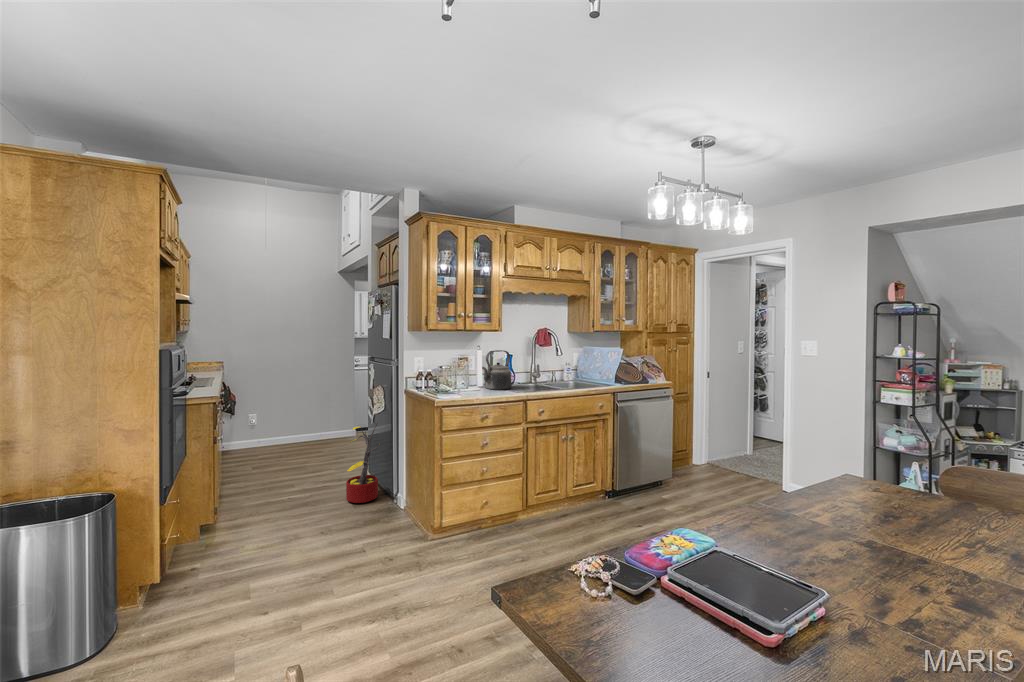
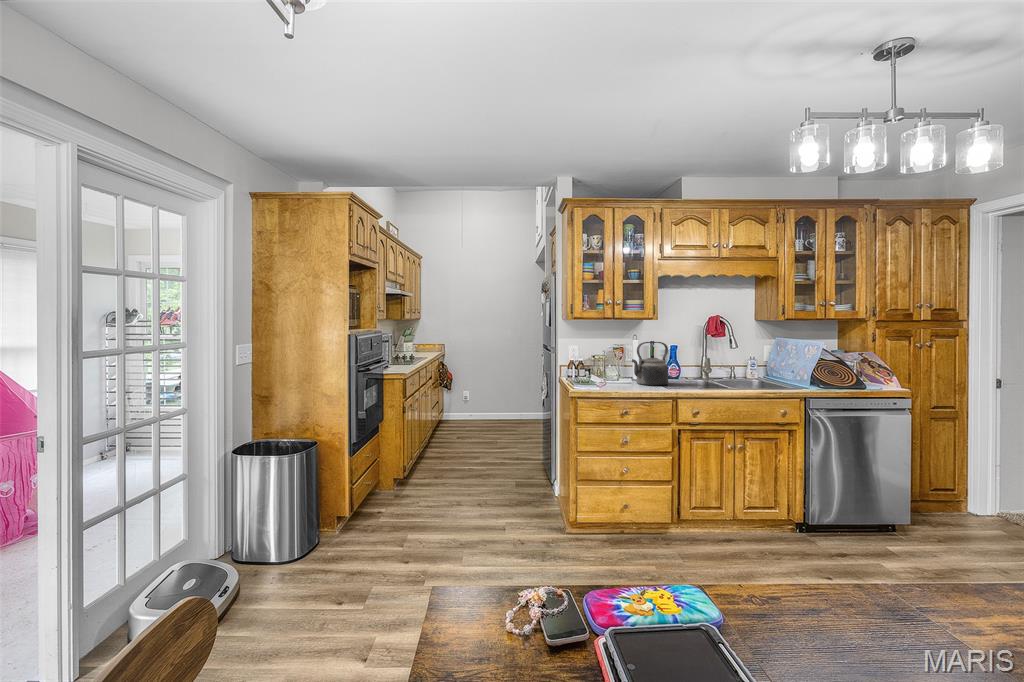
decorative plant: present [346,422,379,503] -> none [497,412,543,491]

